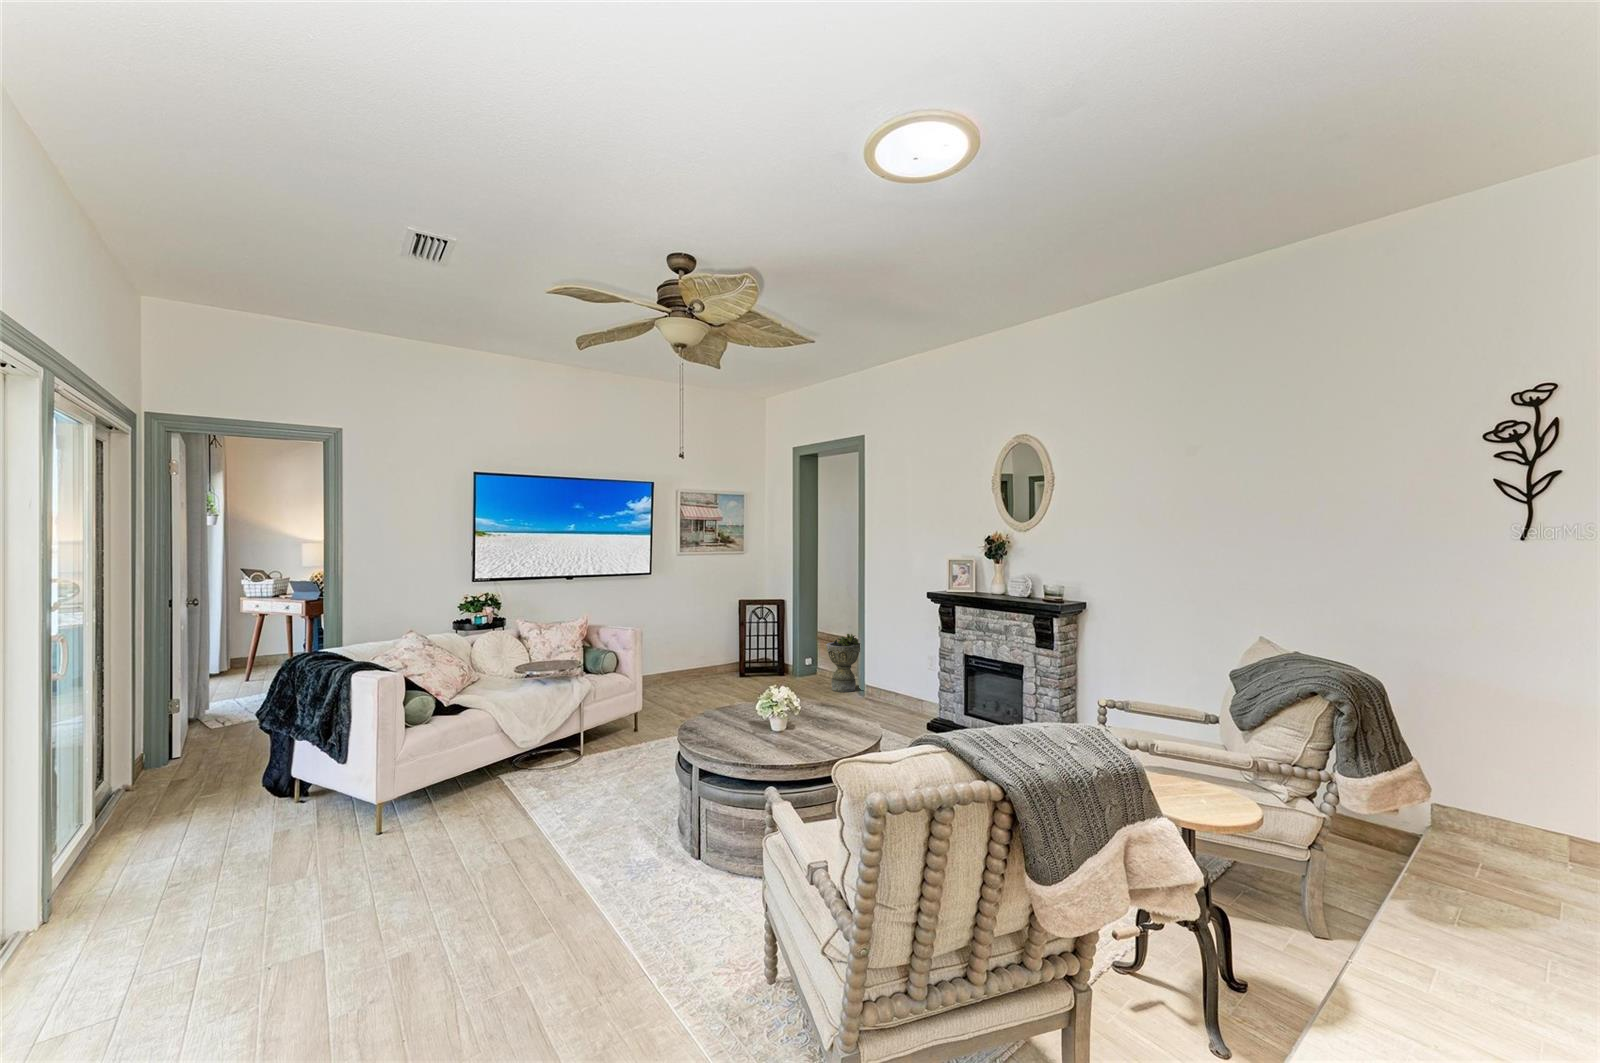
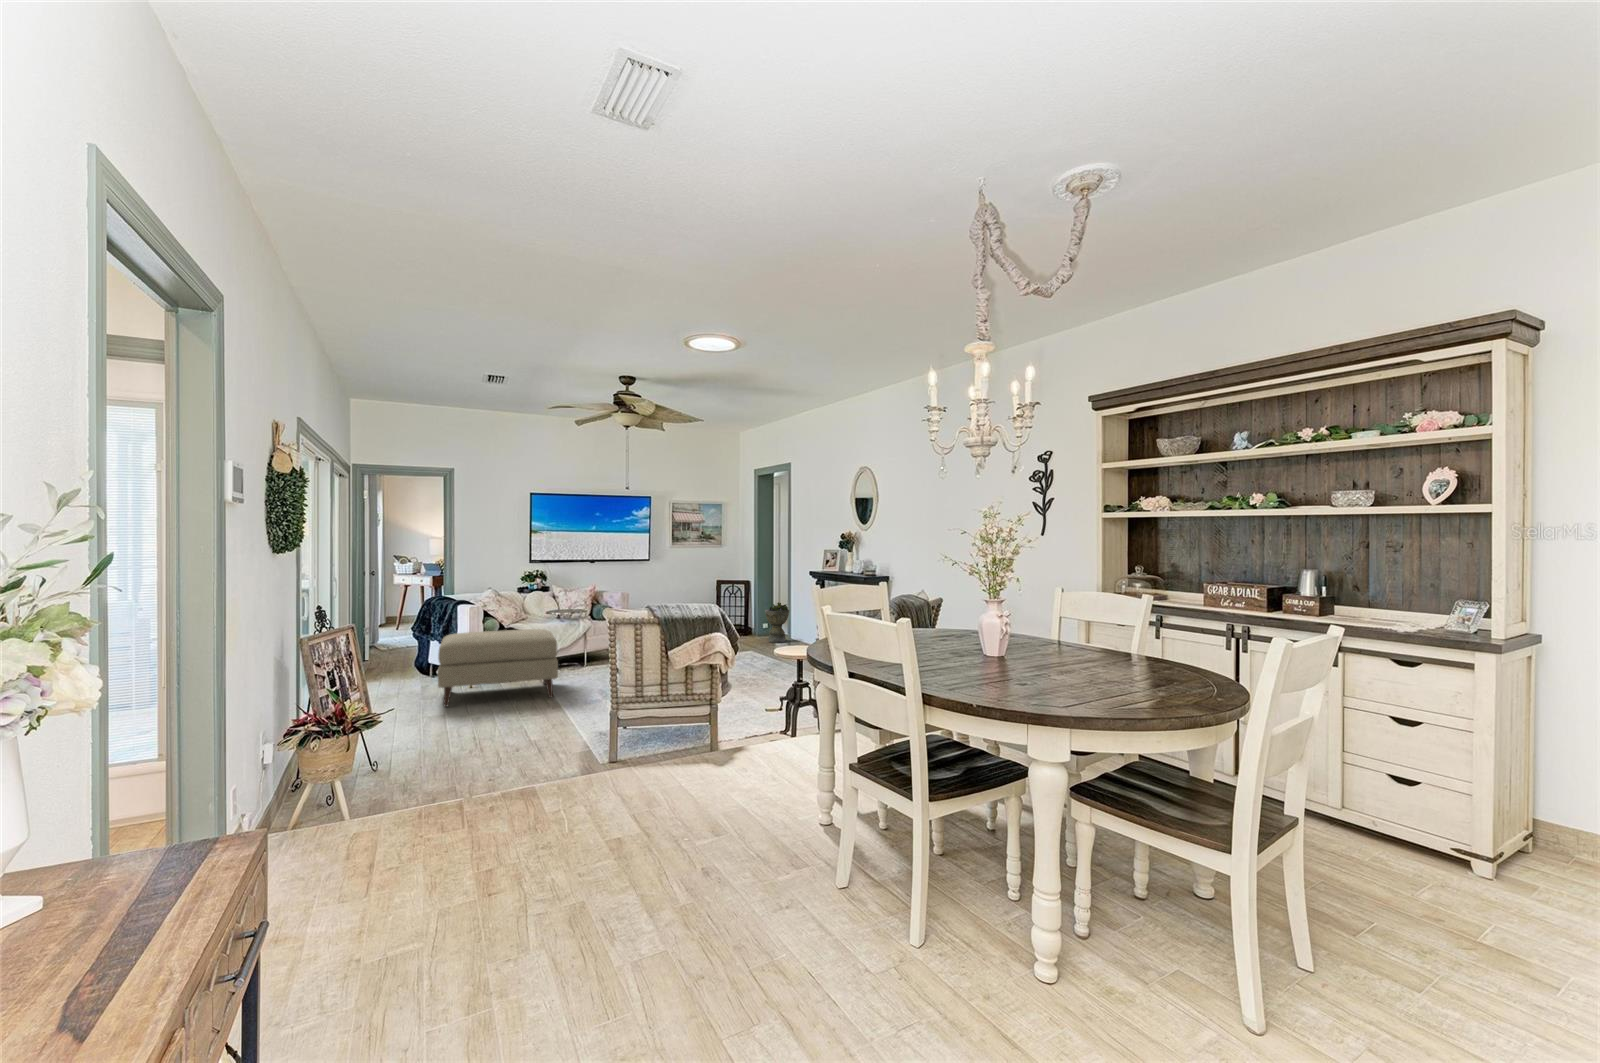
ottoman: none [306,717,576,931] -> present [438,629,558,707]

